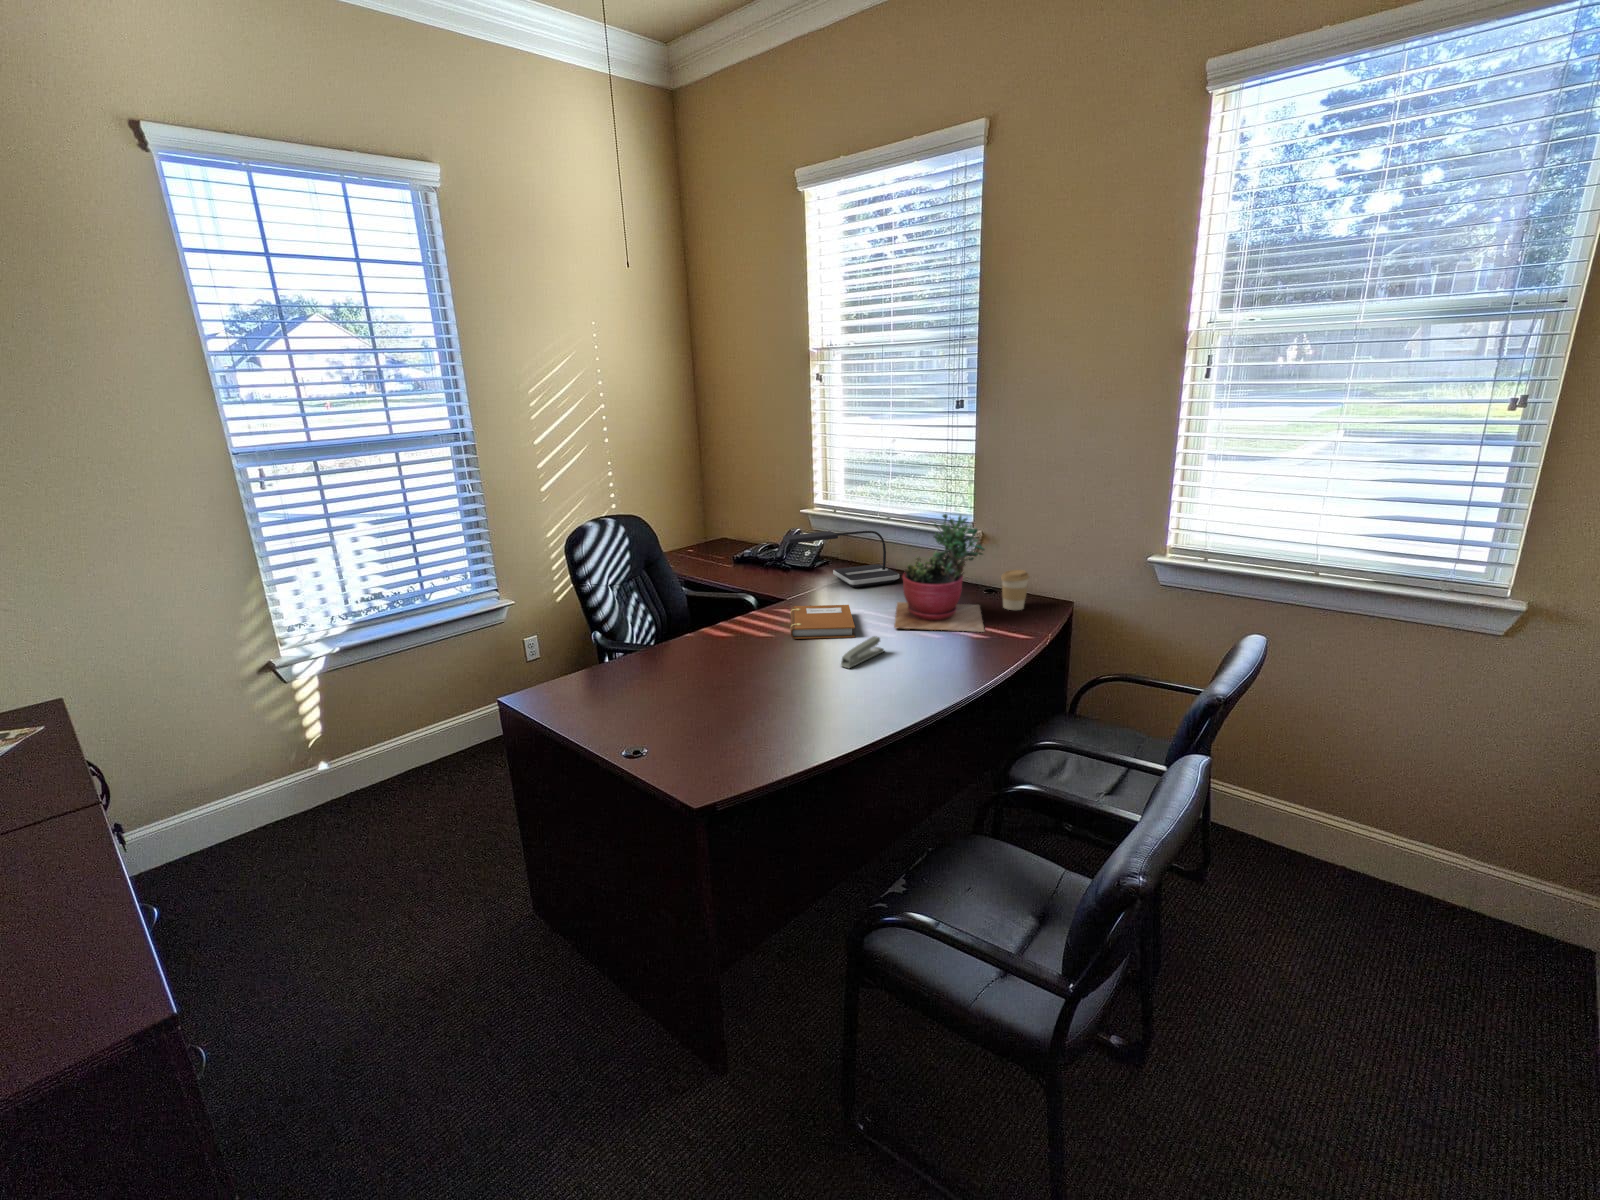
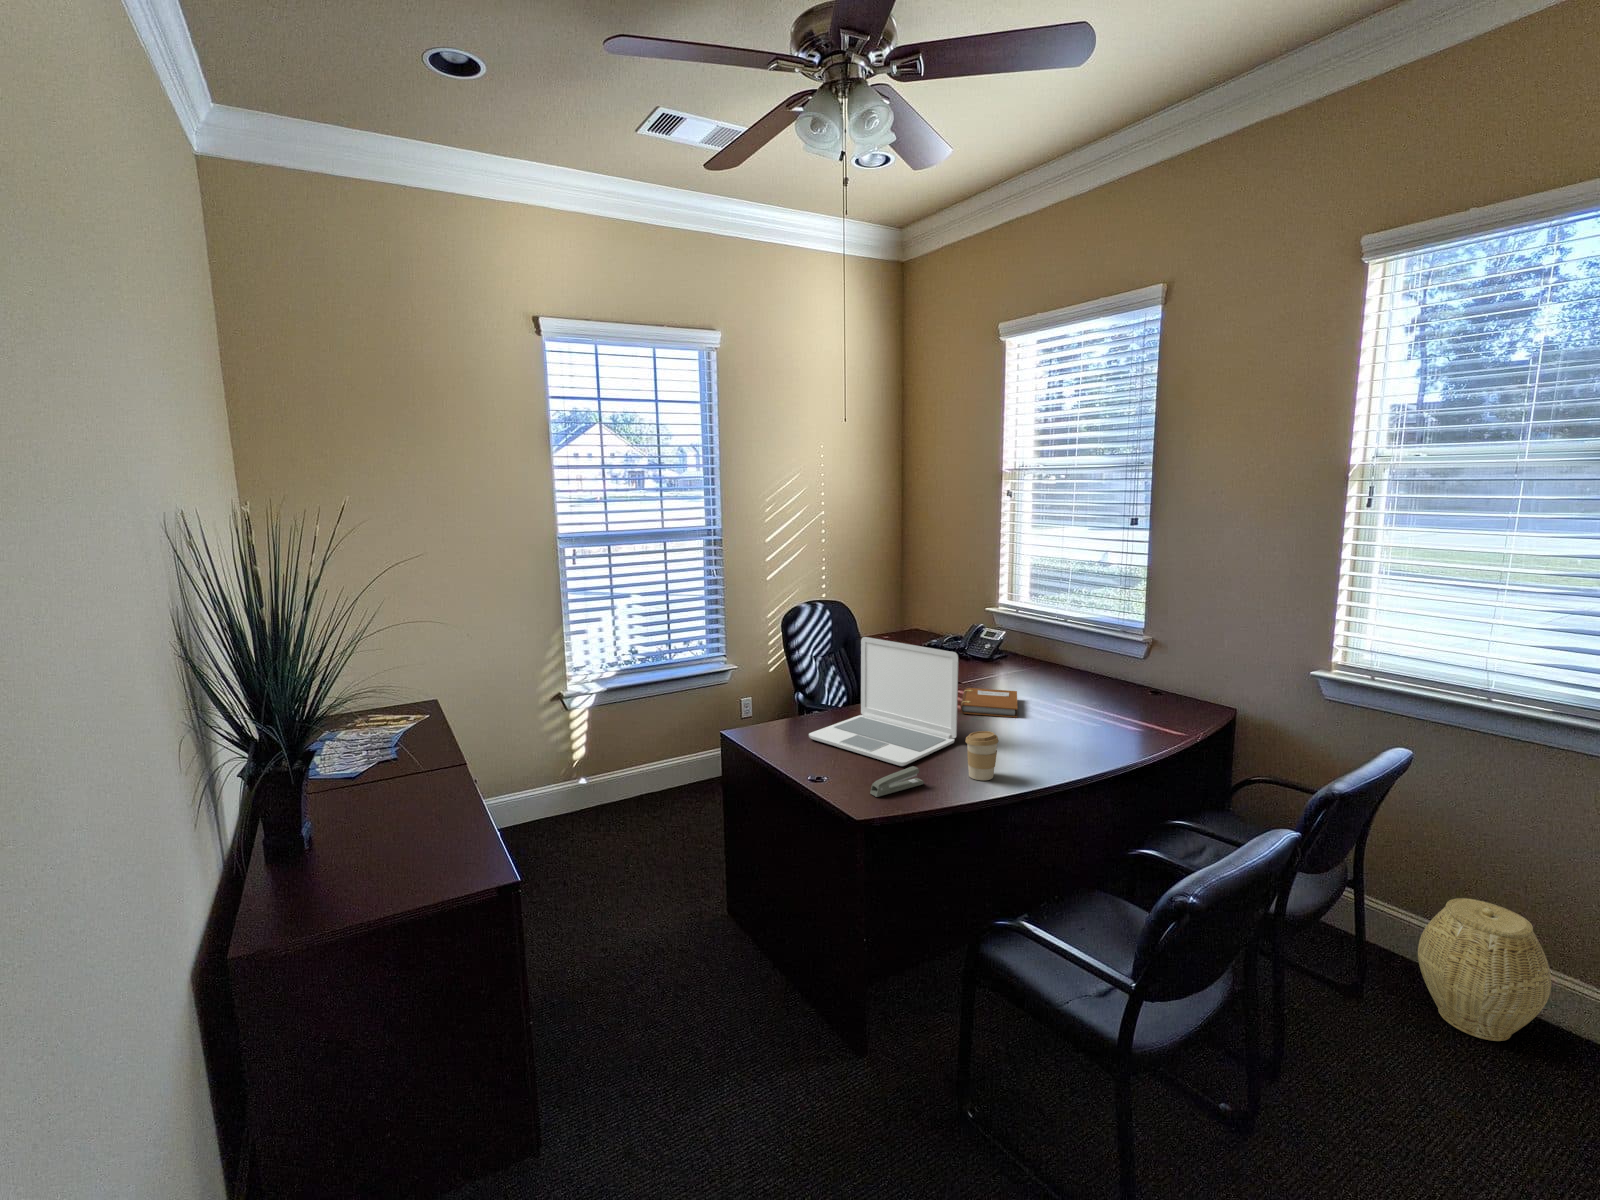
succulent plant: present [894,514,985,632] -> none [1054,615,1145,725]
desk lamp: present [783,531,899,587] -> none [965,627,1072,679]
laptop: none [610,560,794,723] -> present [809,637,958,766]
coffee cup: present [1001,570,1029,610] -> present [965,731,999,780]
stapler: present [841,636,884,668] -> present [870,766,924,797]
woven basket: none [1253,772,1372,904] -> present [1418,898,1551,1041]

